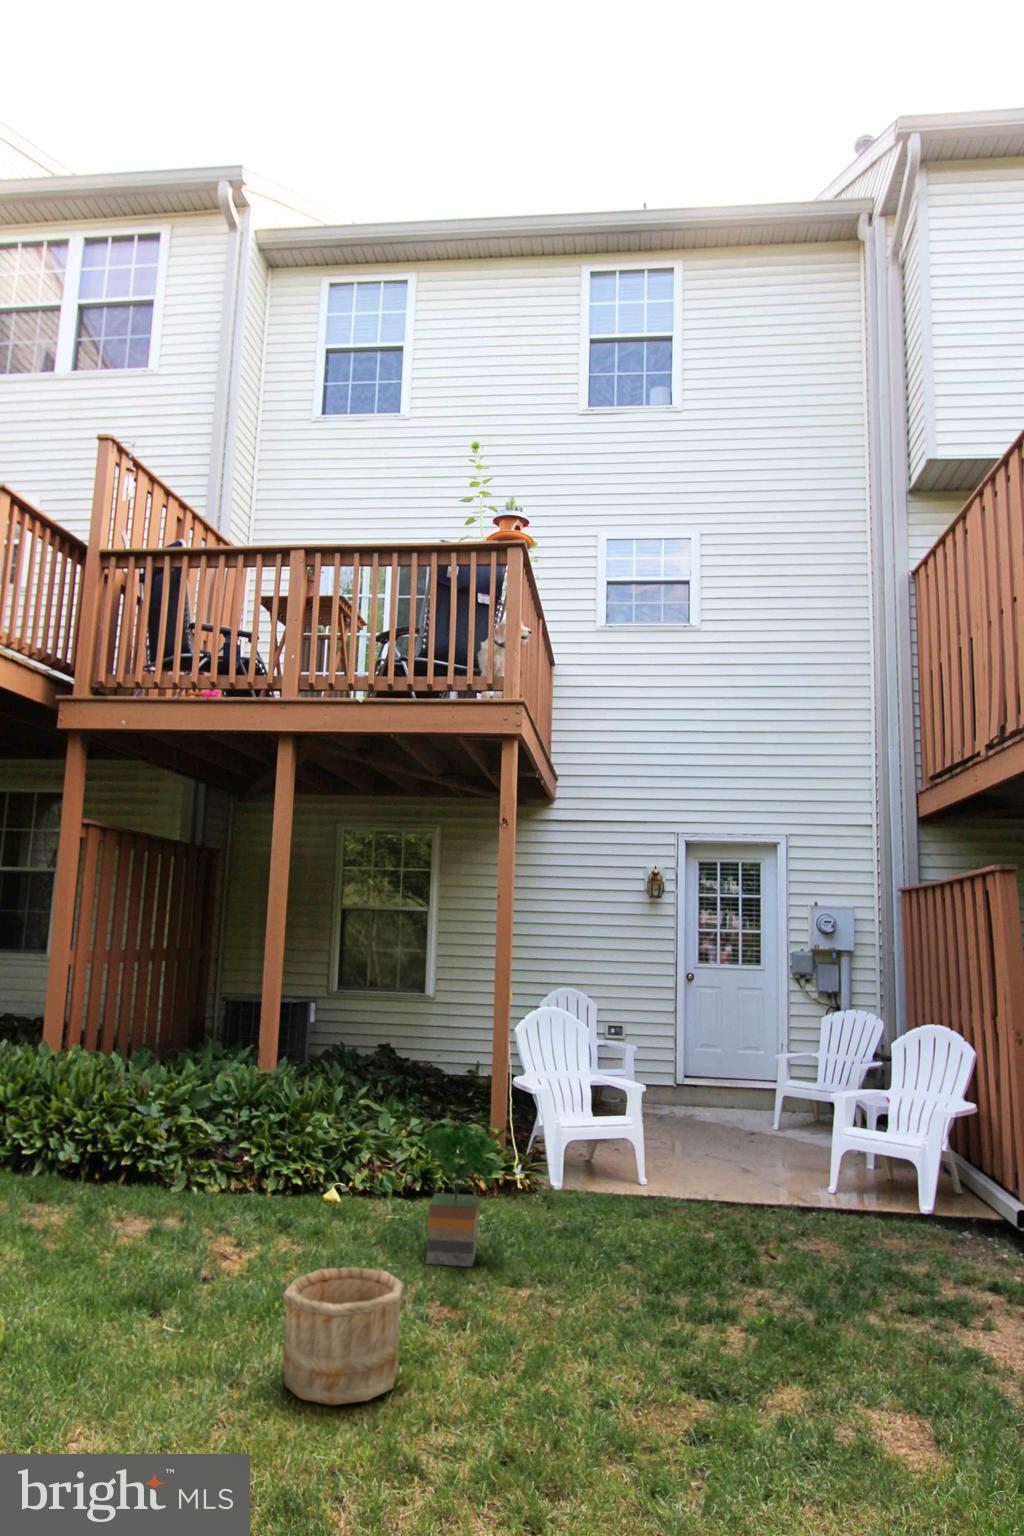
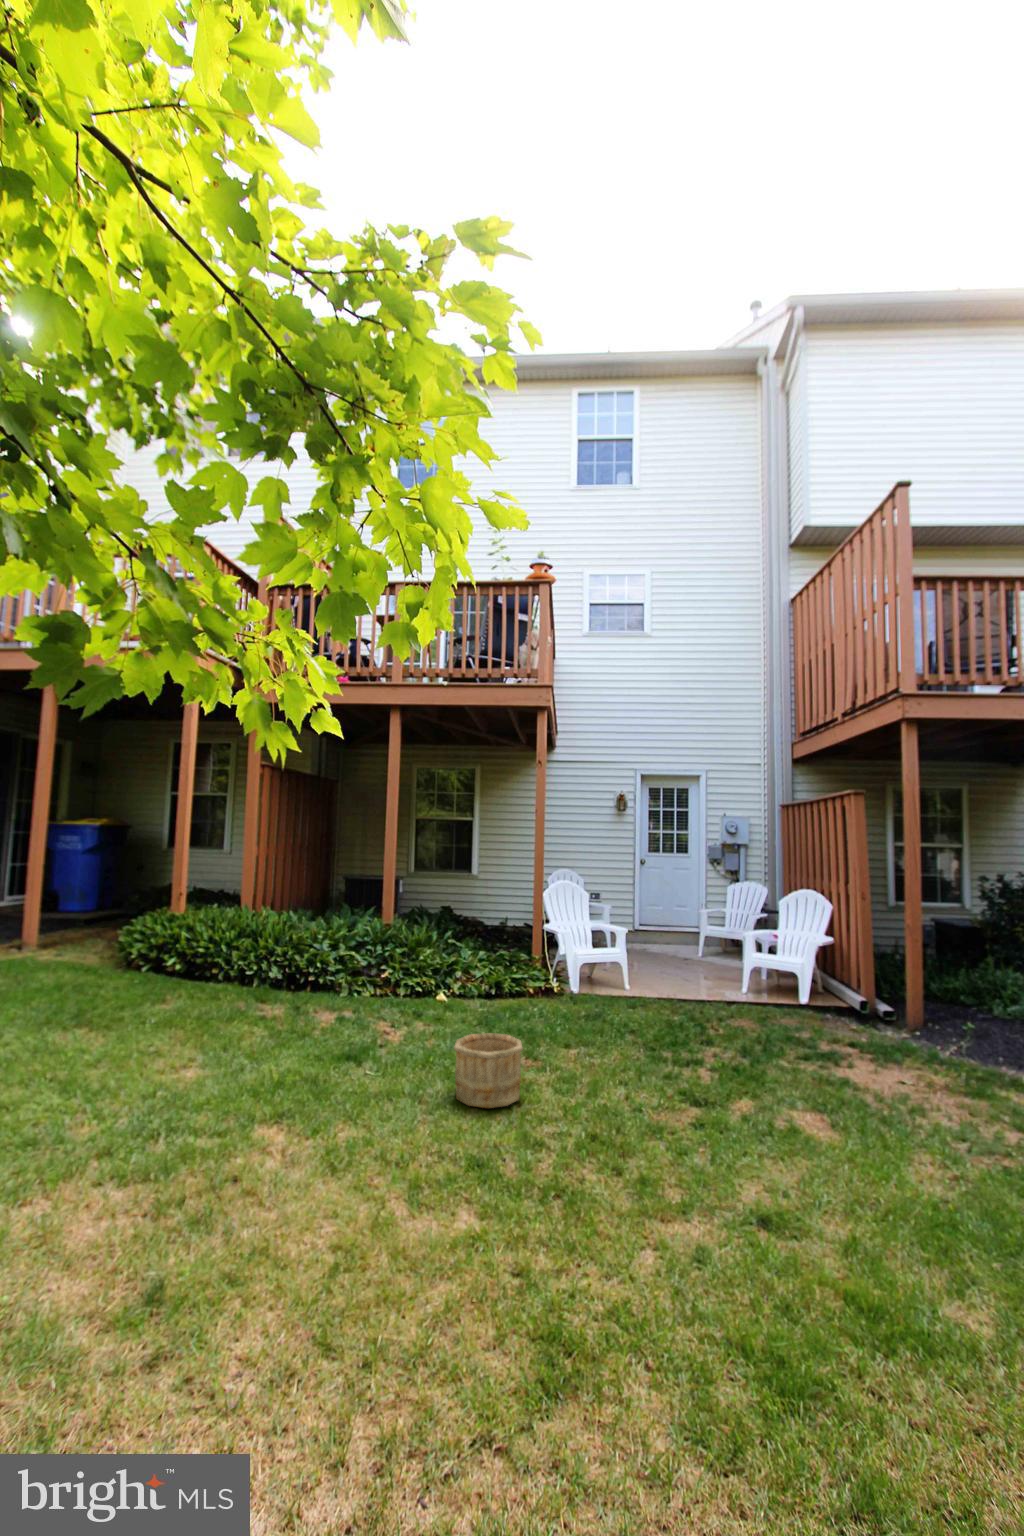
potted tree: present [422,1128,499,1267] -> none [506,953,557,1036]

